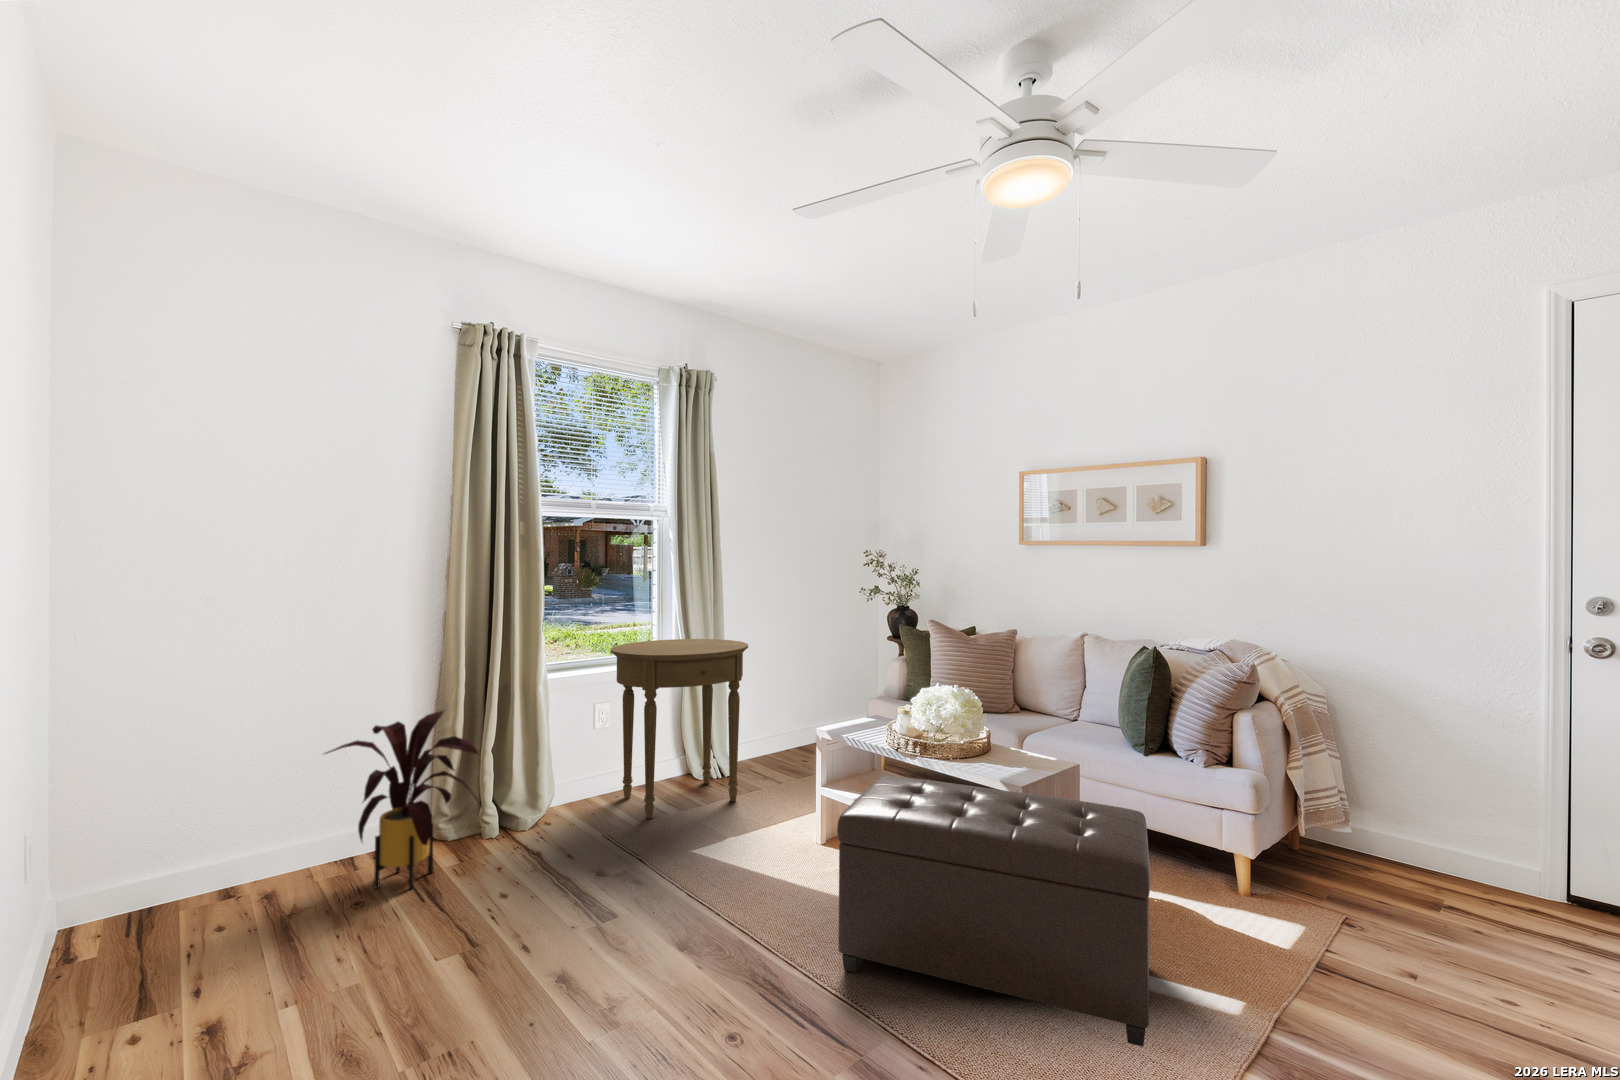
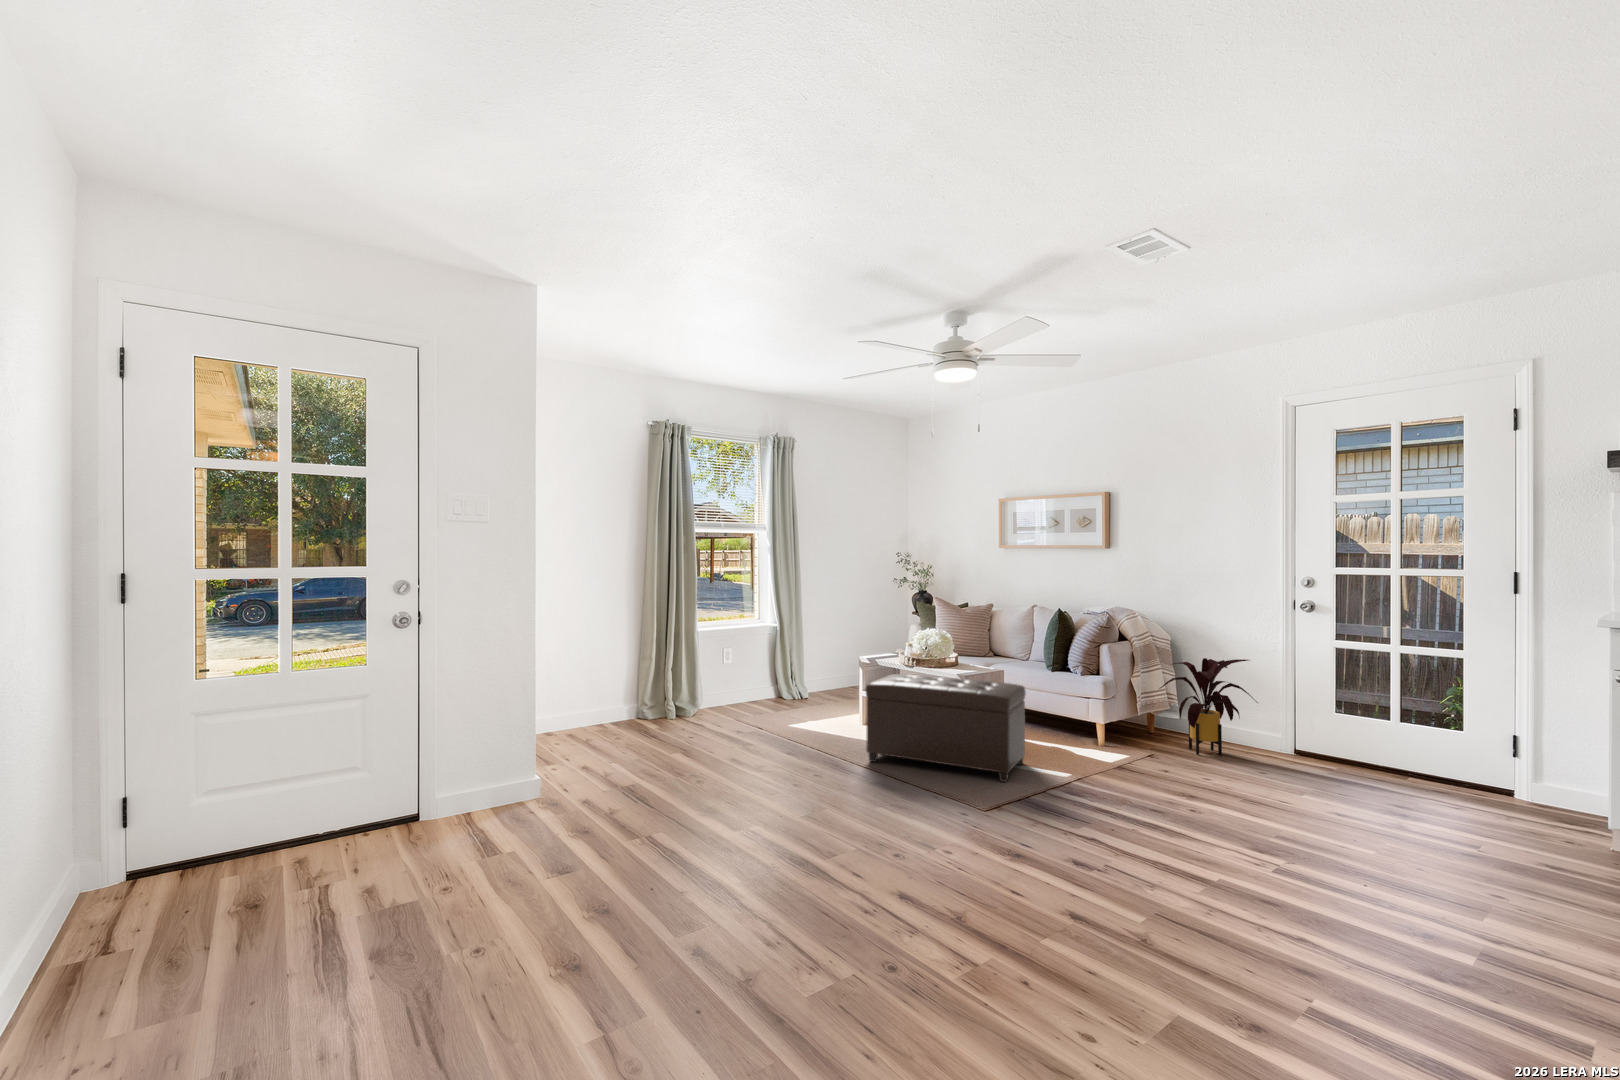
side table: present [611,639,748,818] -> none [735,610,819,714]
house plant: present [325,711,480,889] -> present [1160,658,1257,756]

